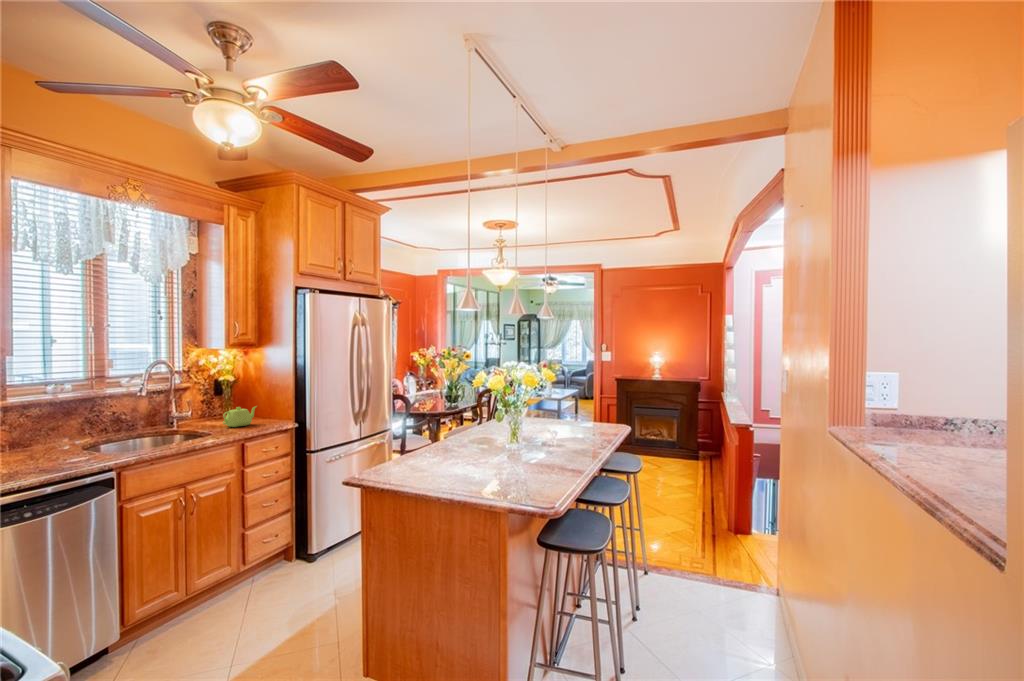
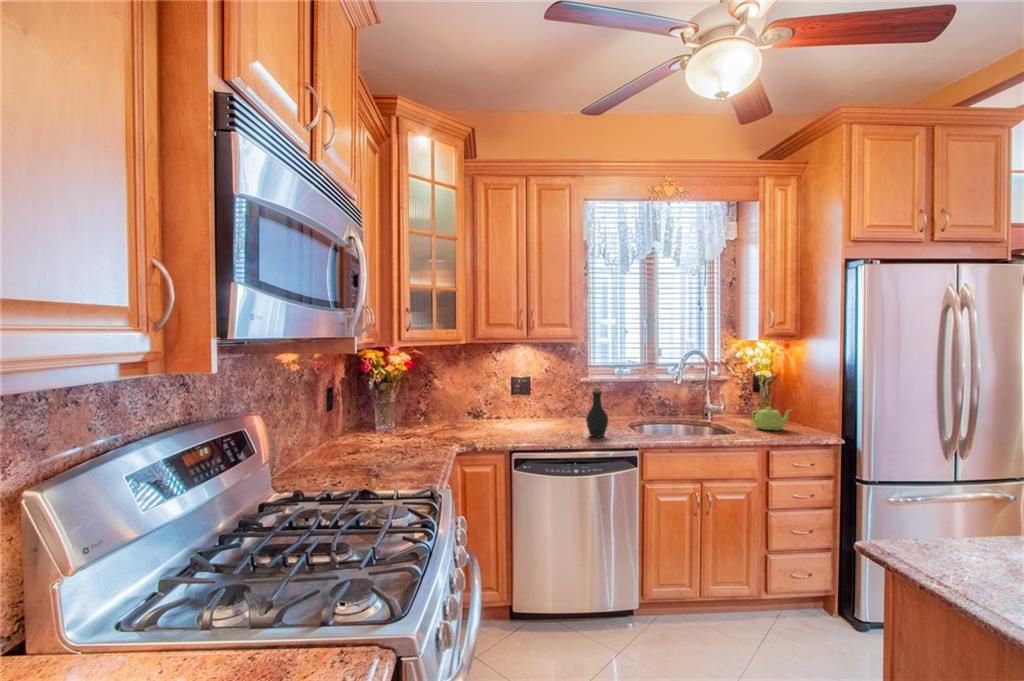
bottle: none [31,407,68,469] -> present [586,387,608,437]

